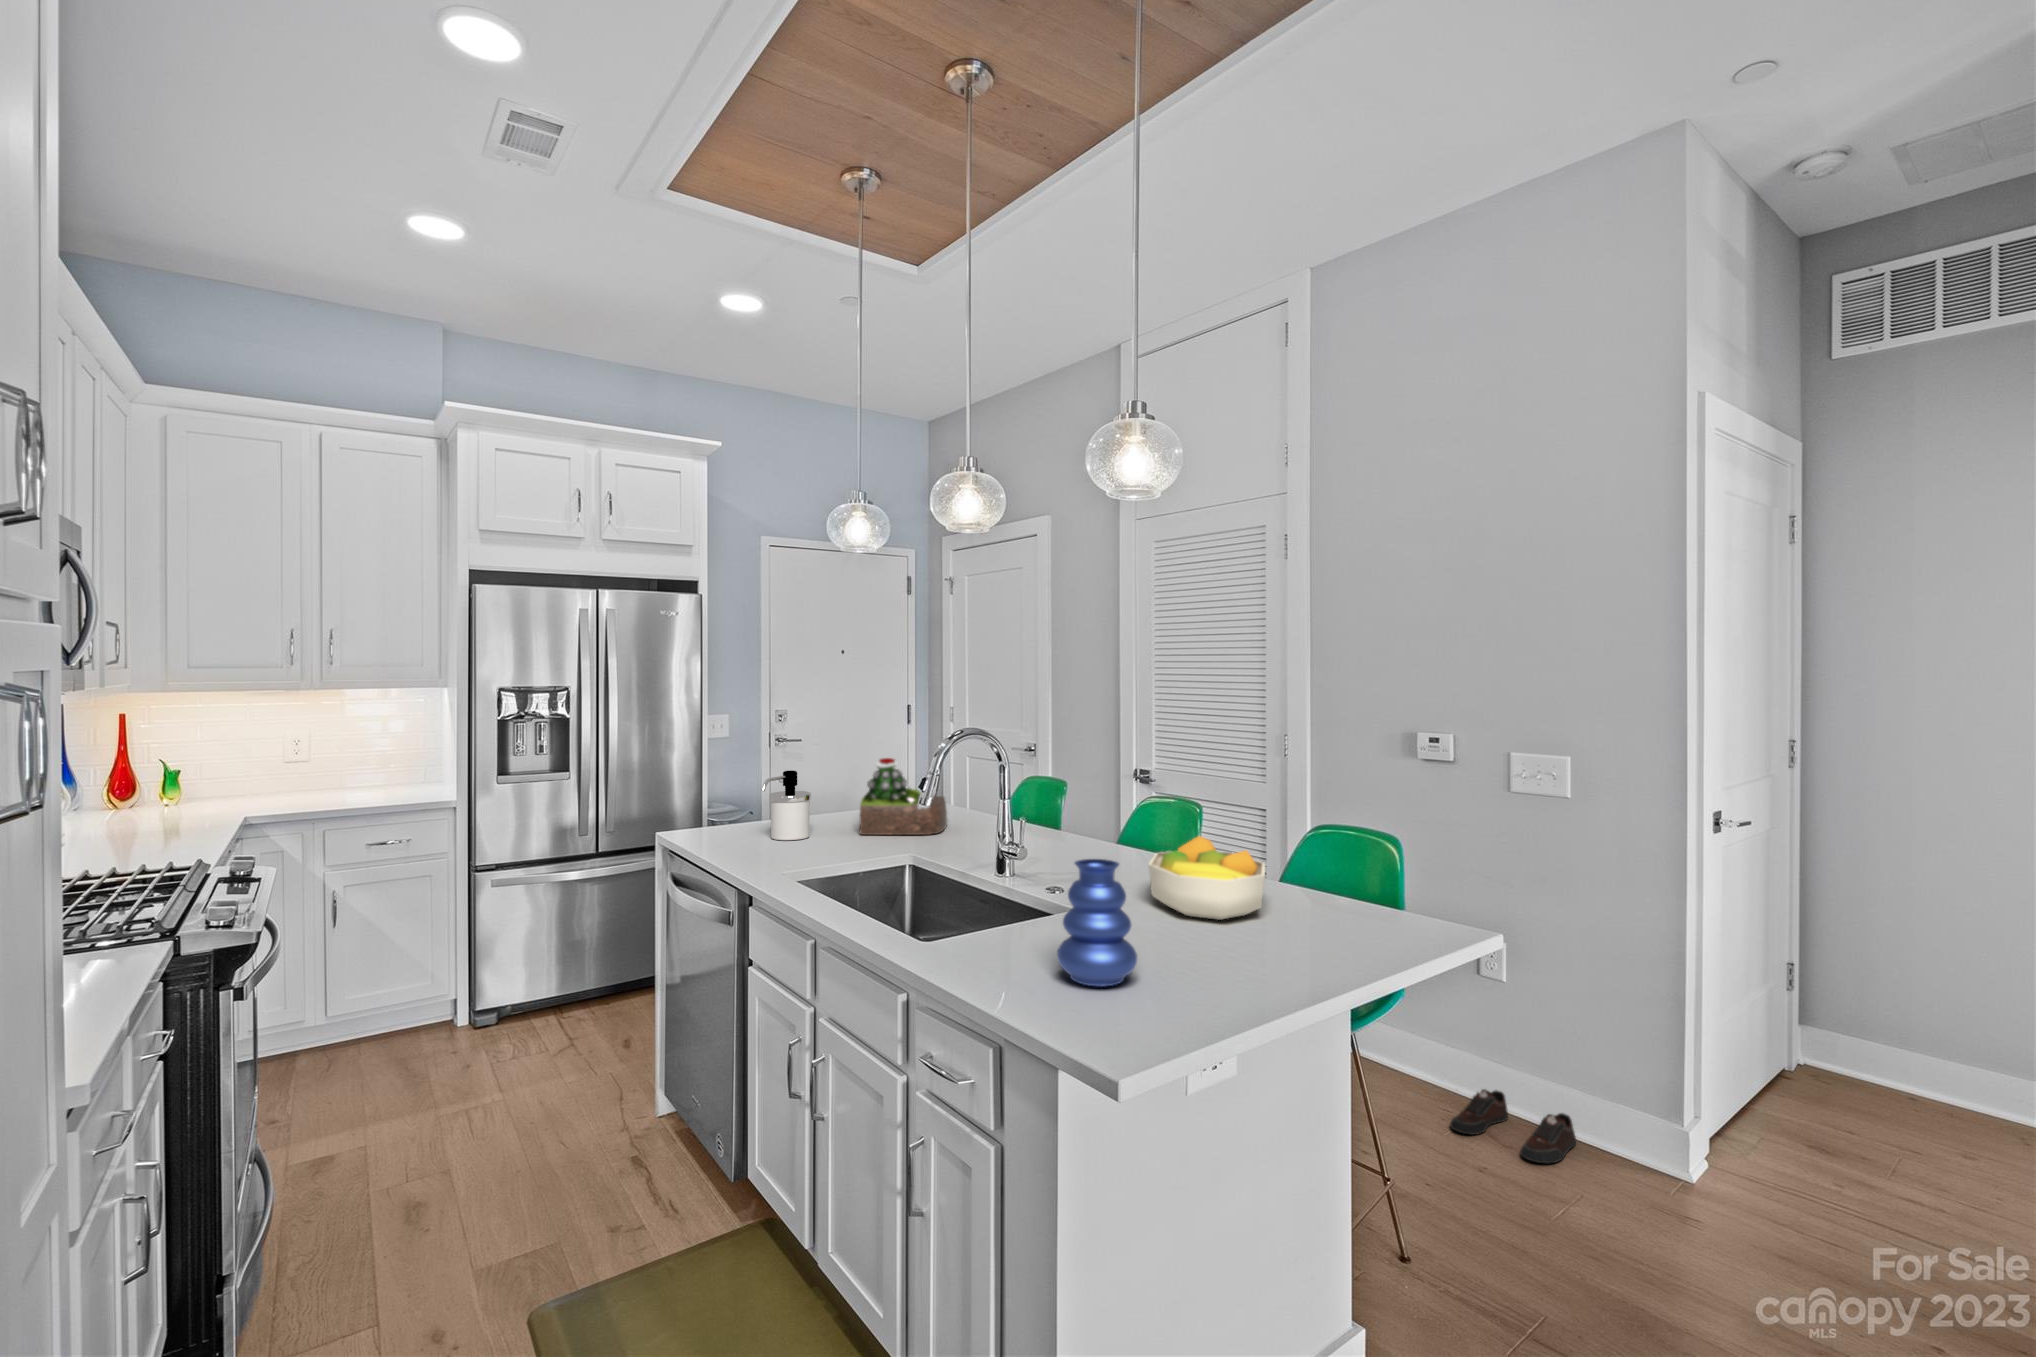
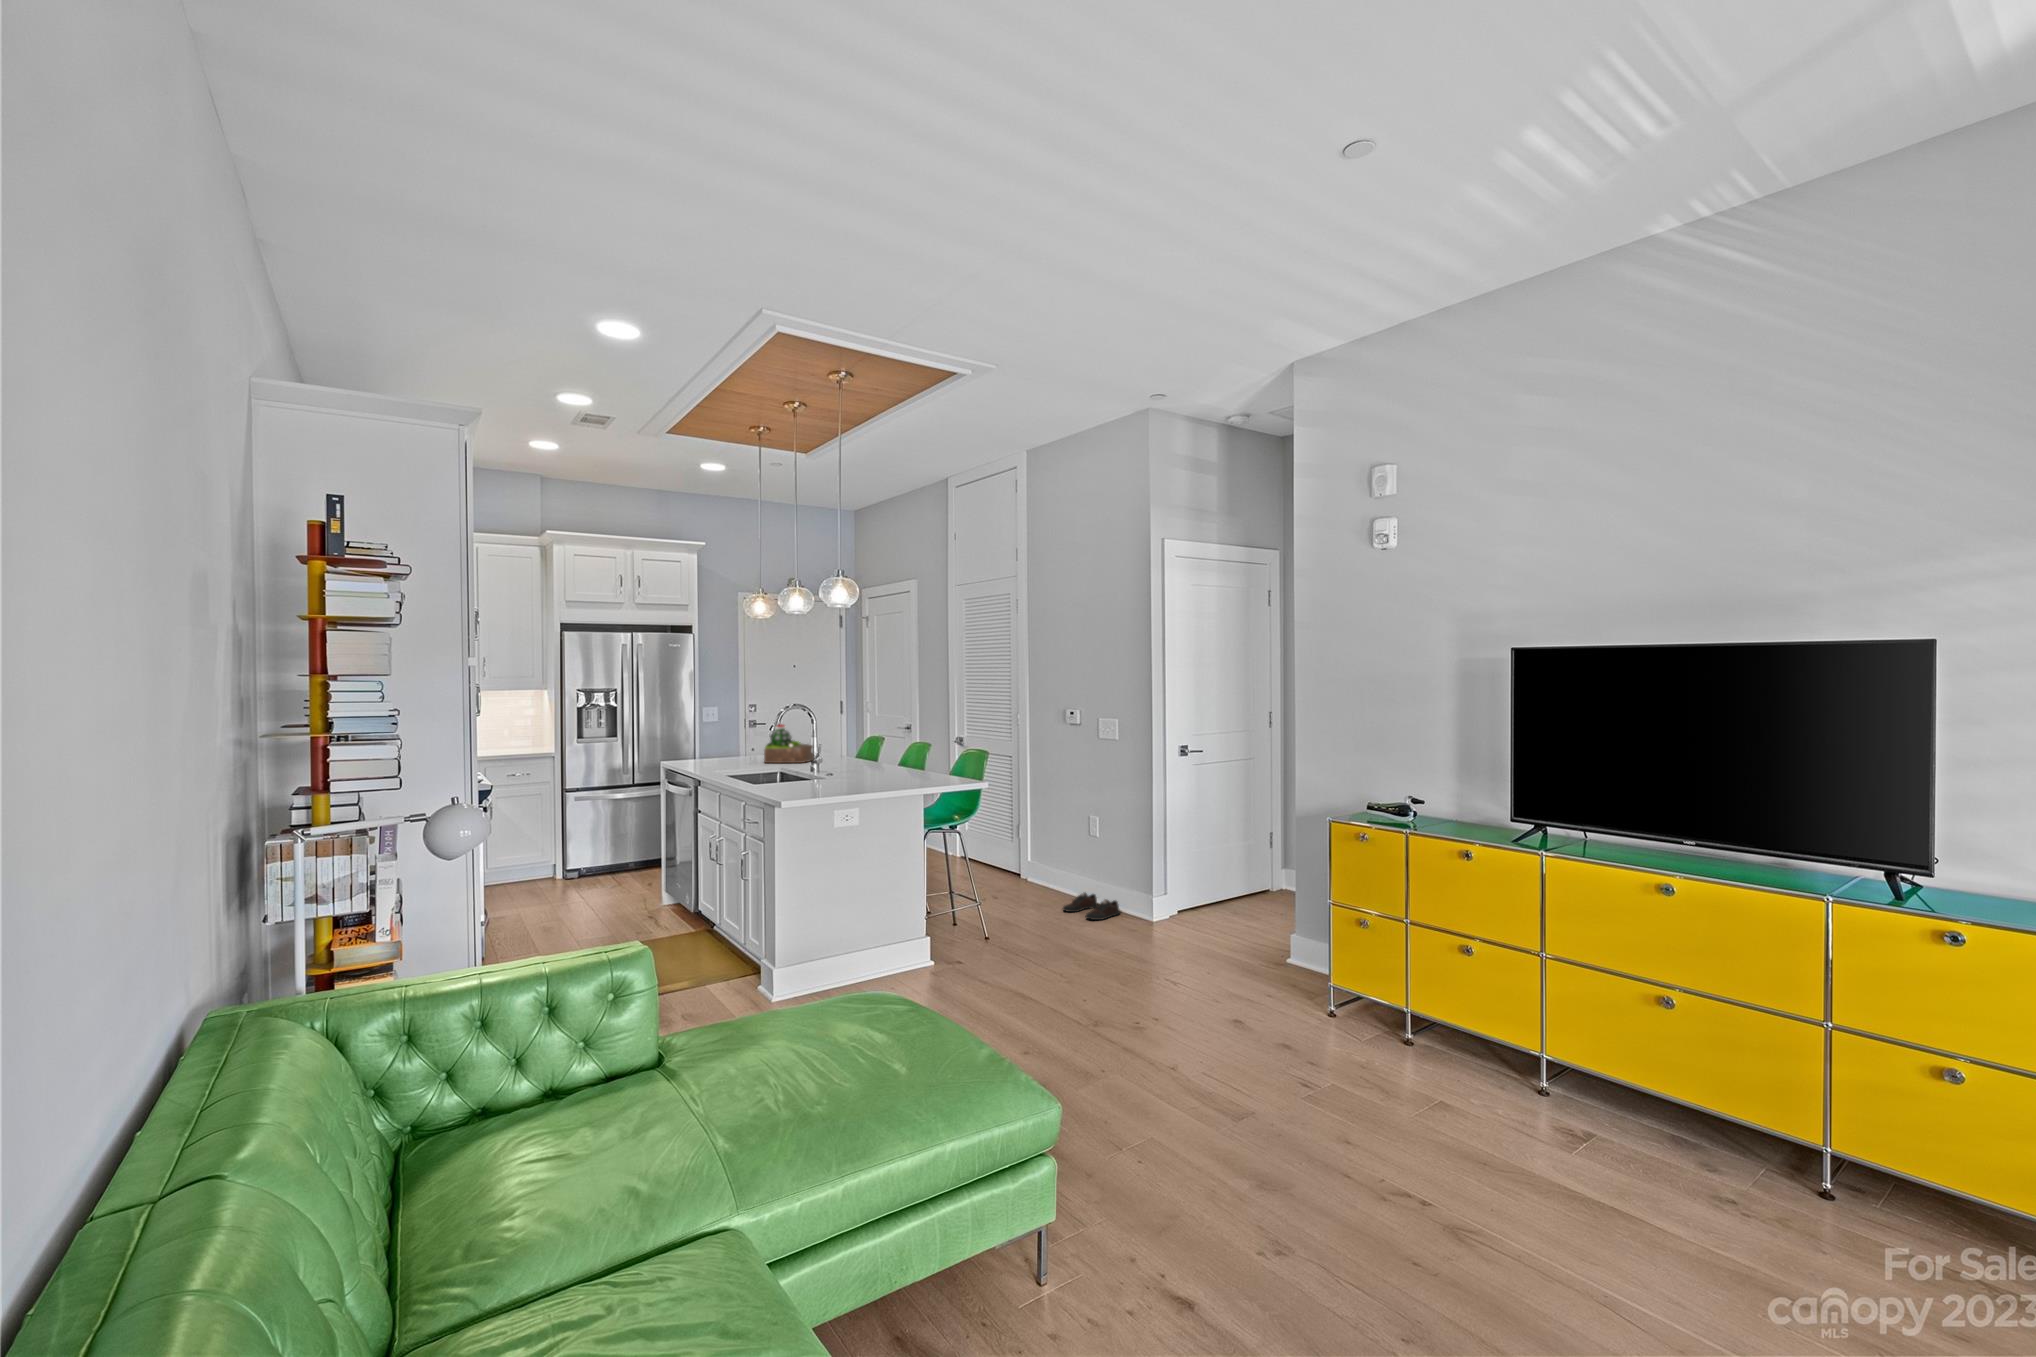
soap dispenser: present [762,770,811,840] -> none [711,730,739,765]
fruit bowl: present [1149,836,1265,920] -> none [866,753,918,785]
vase: present [1057,859,1137,987] -> none [796,752,826,798]

